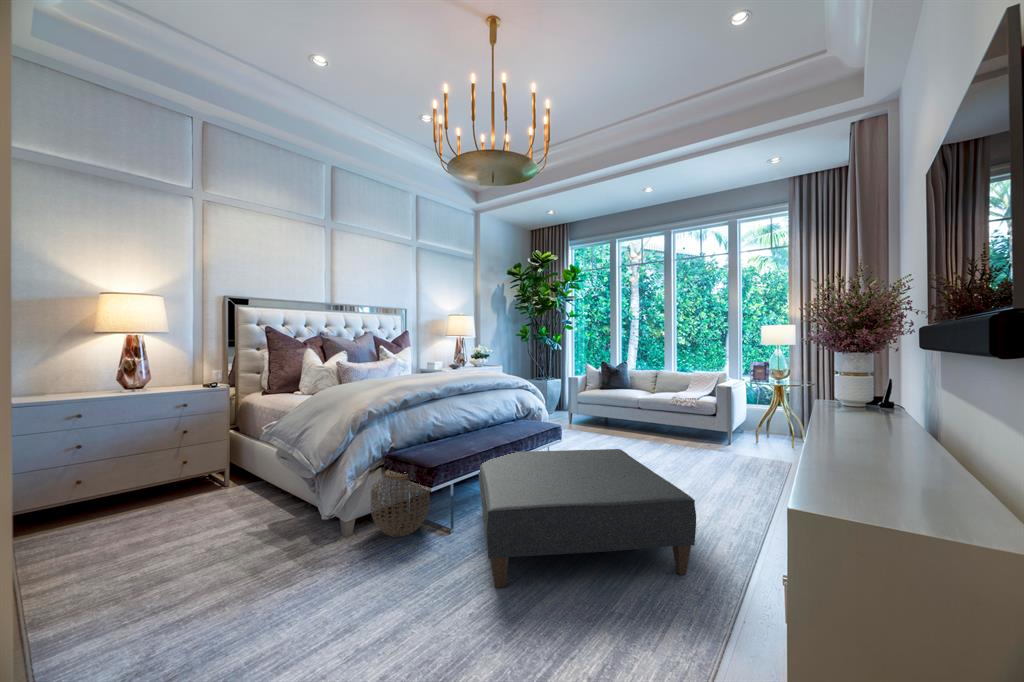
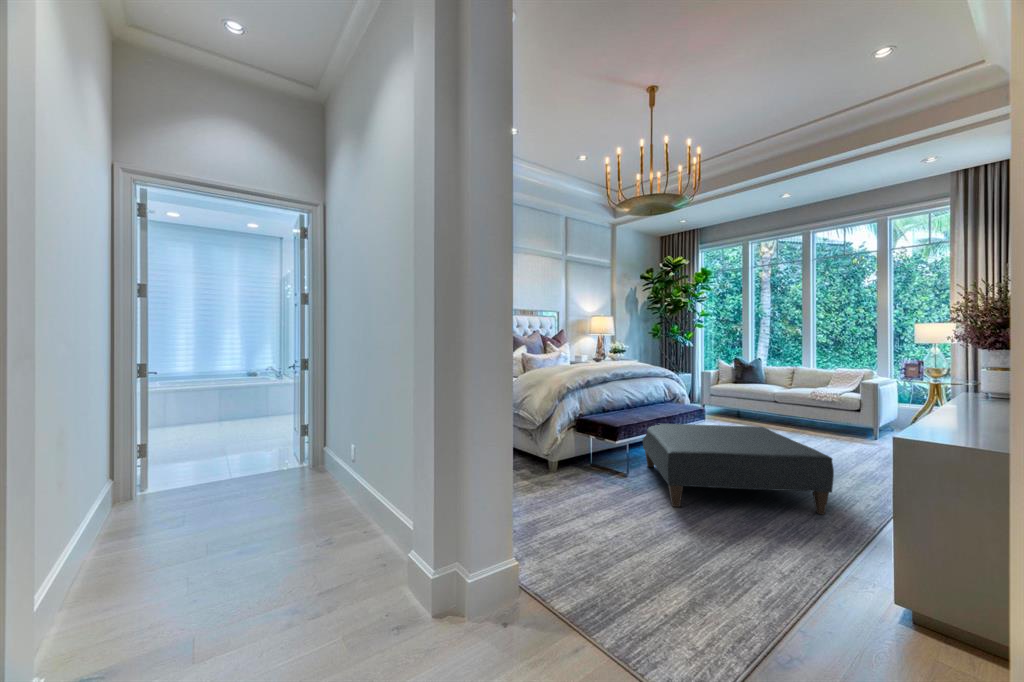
woven basket: present [371,470,430,537] -> none [569,428,610,476]

